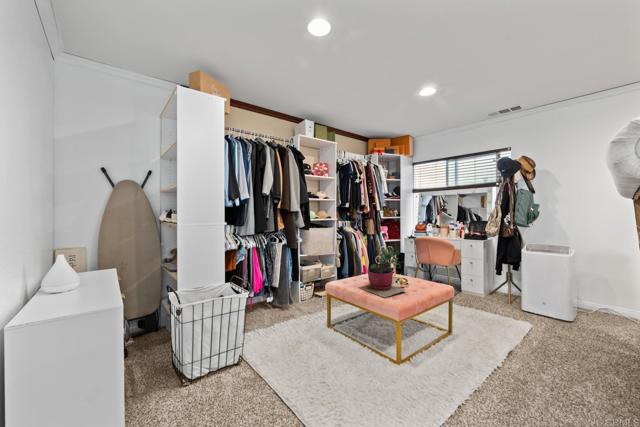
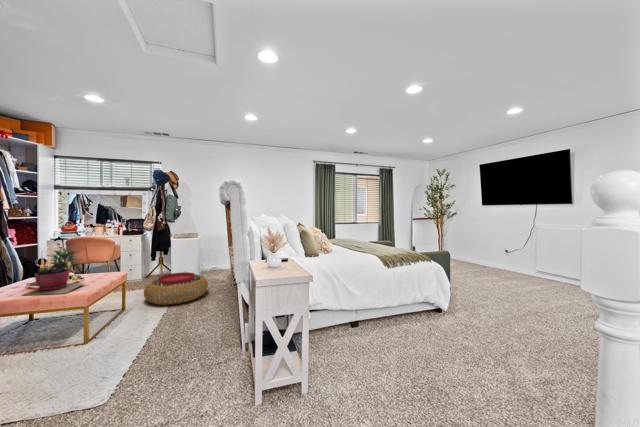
pouf: none [477,302,591,363] -> present [144,272,208,305]

